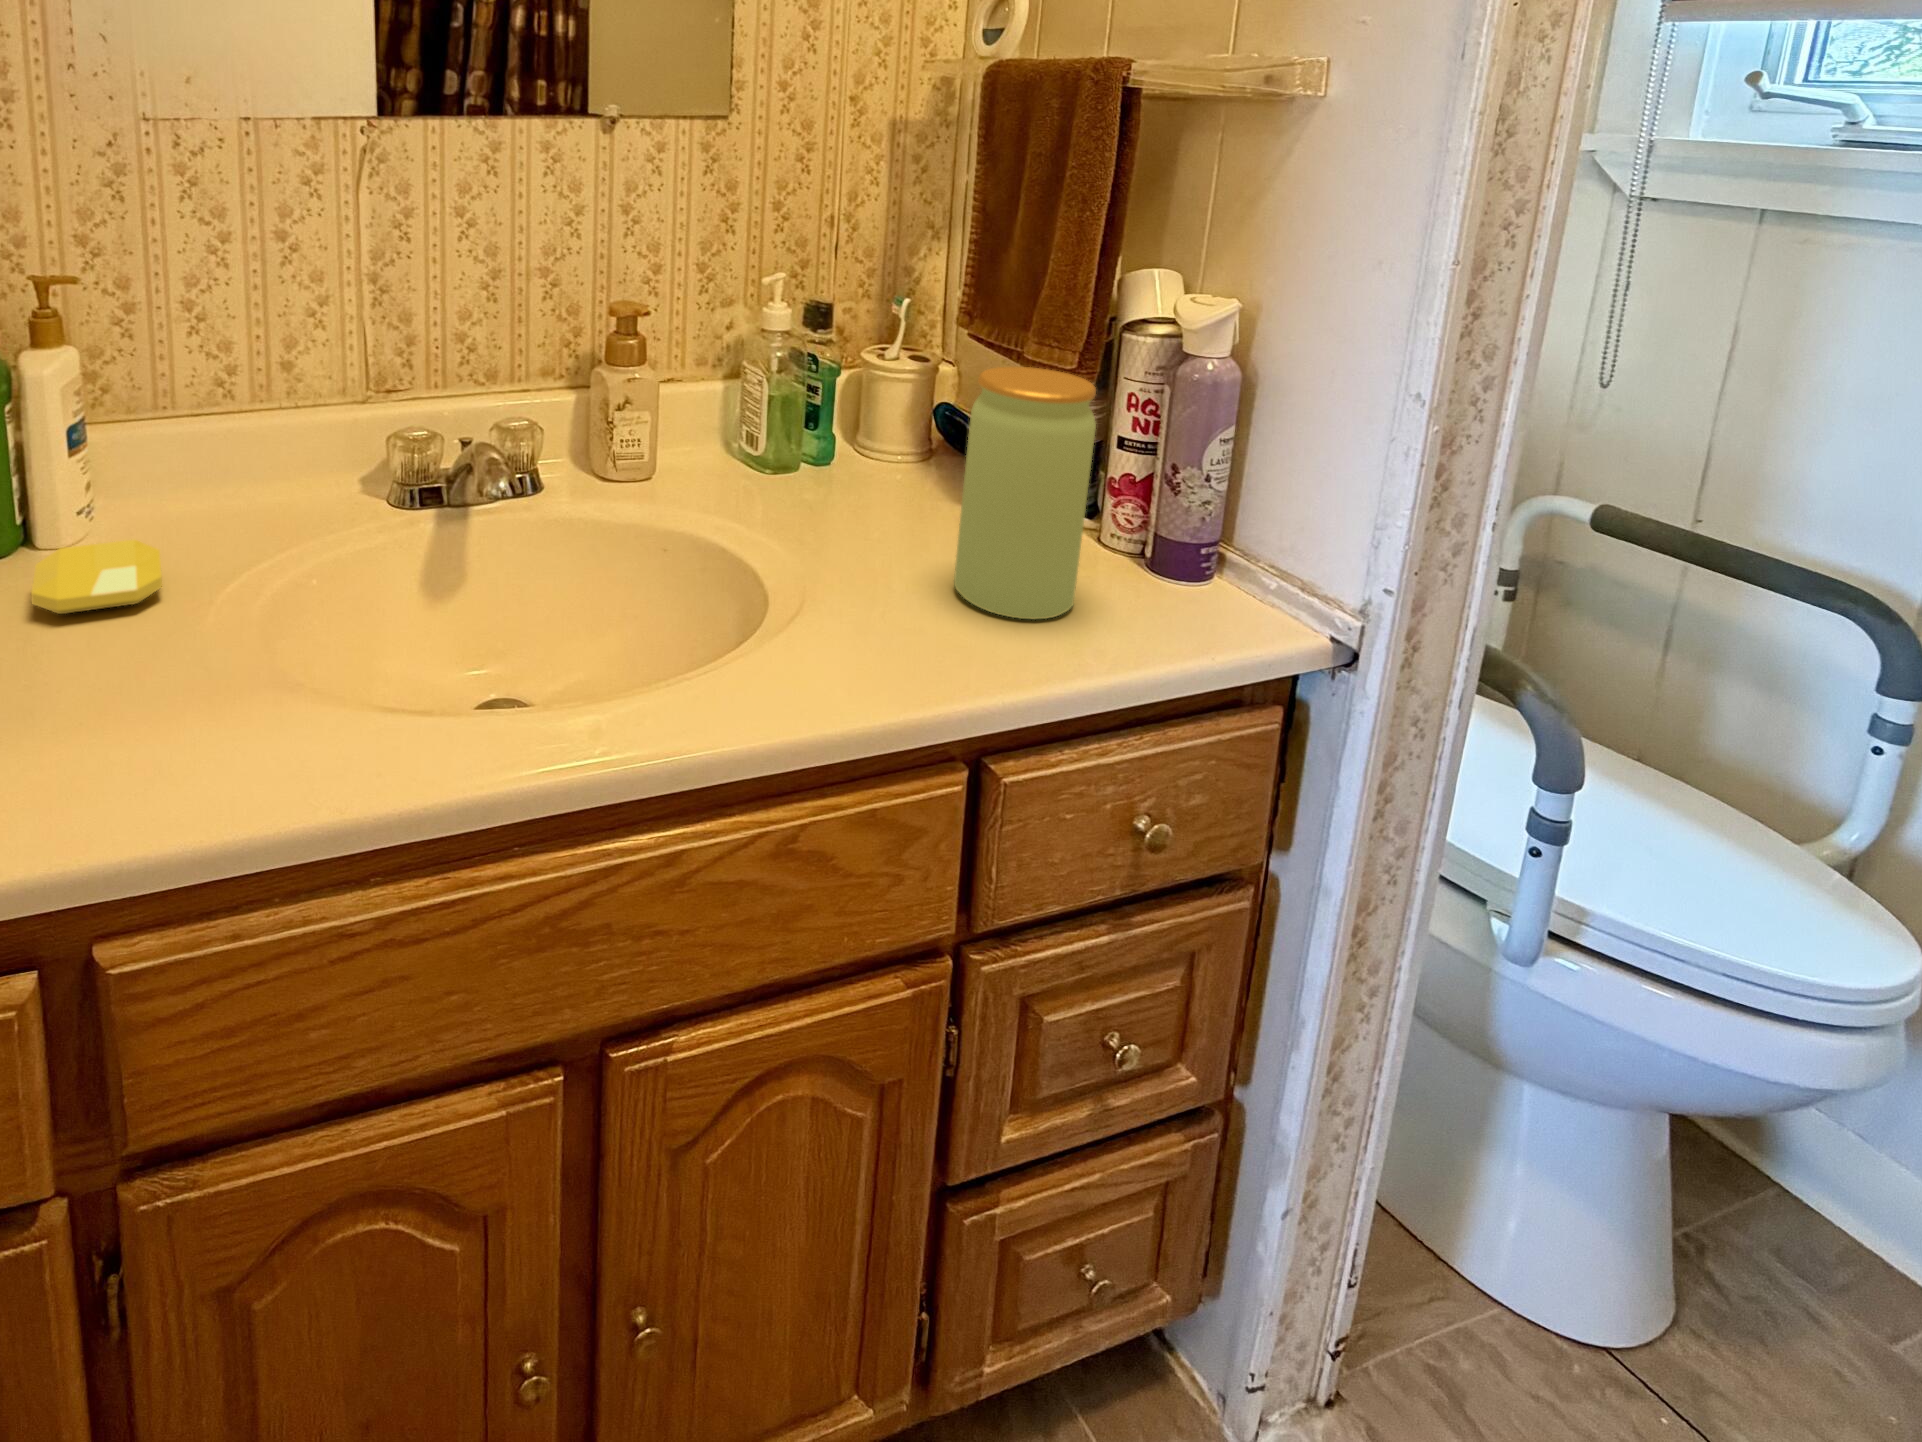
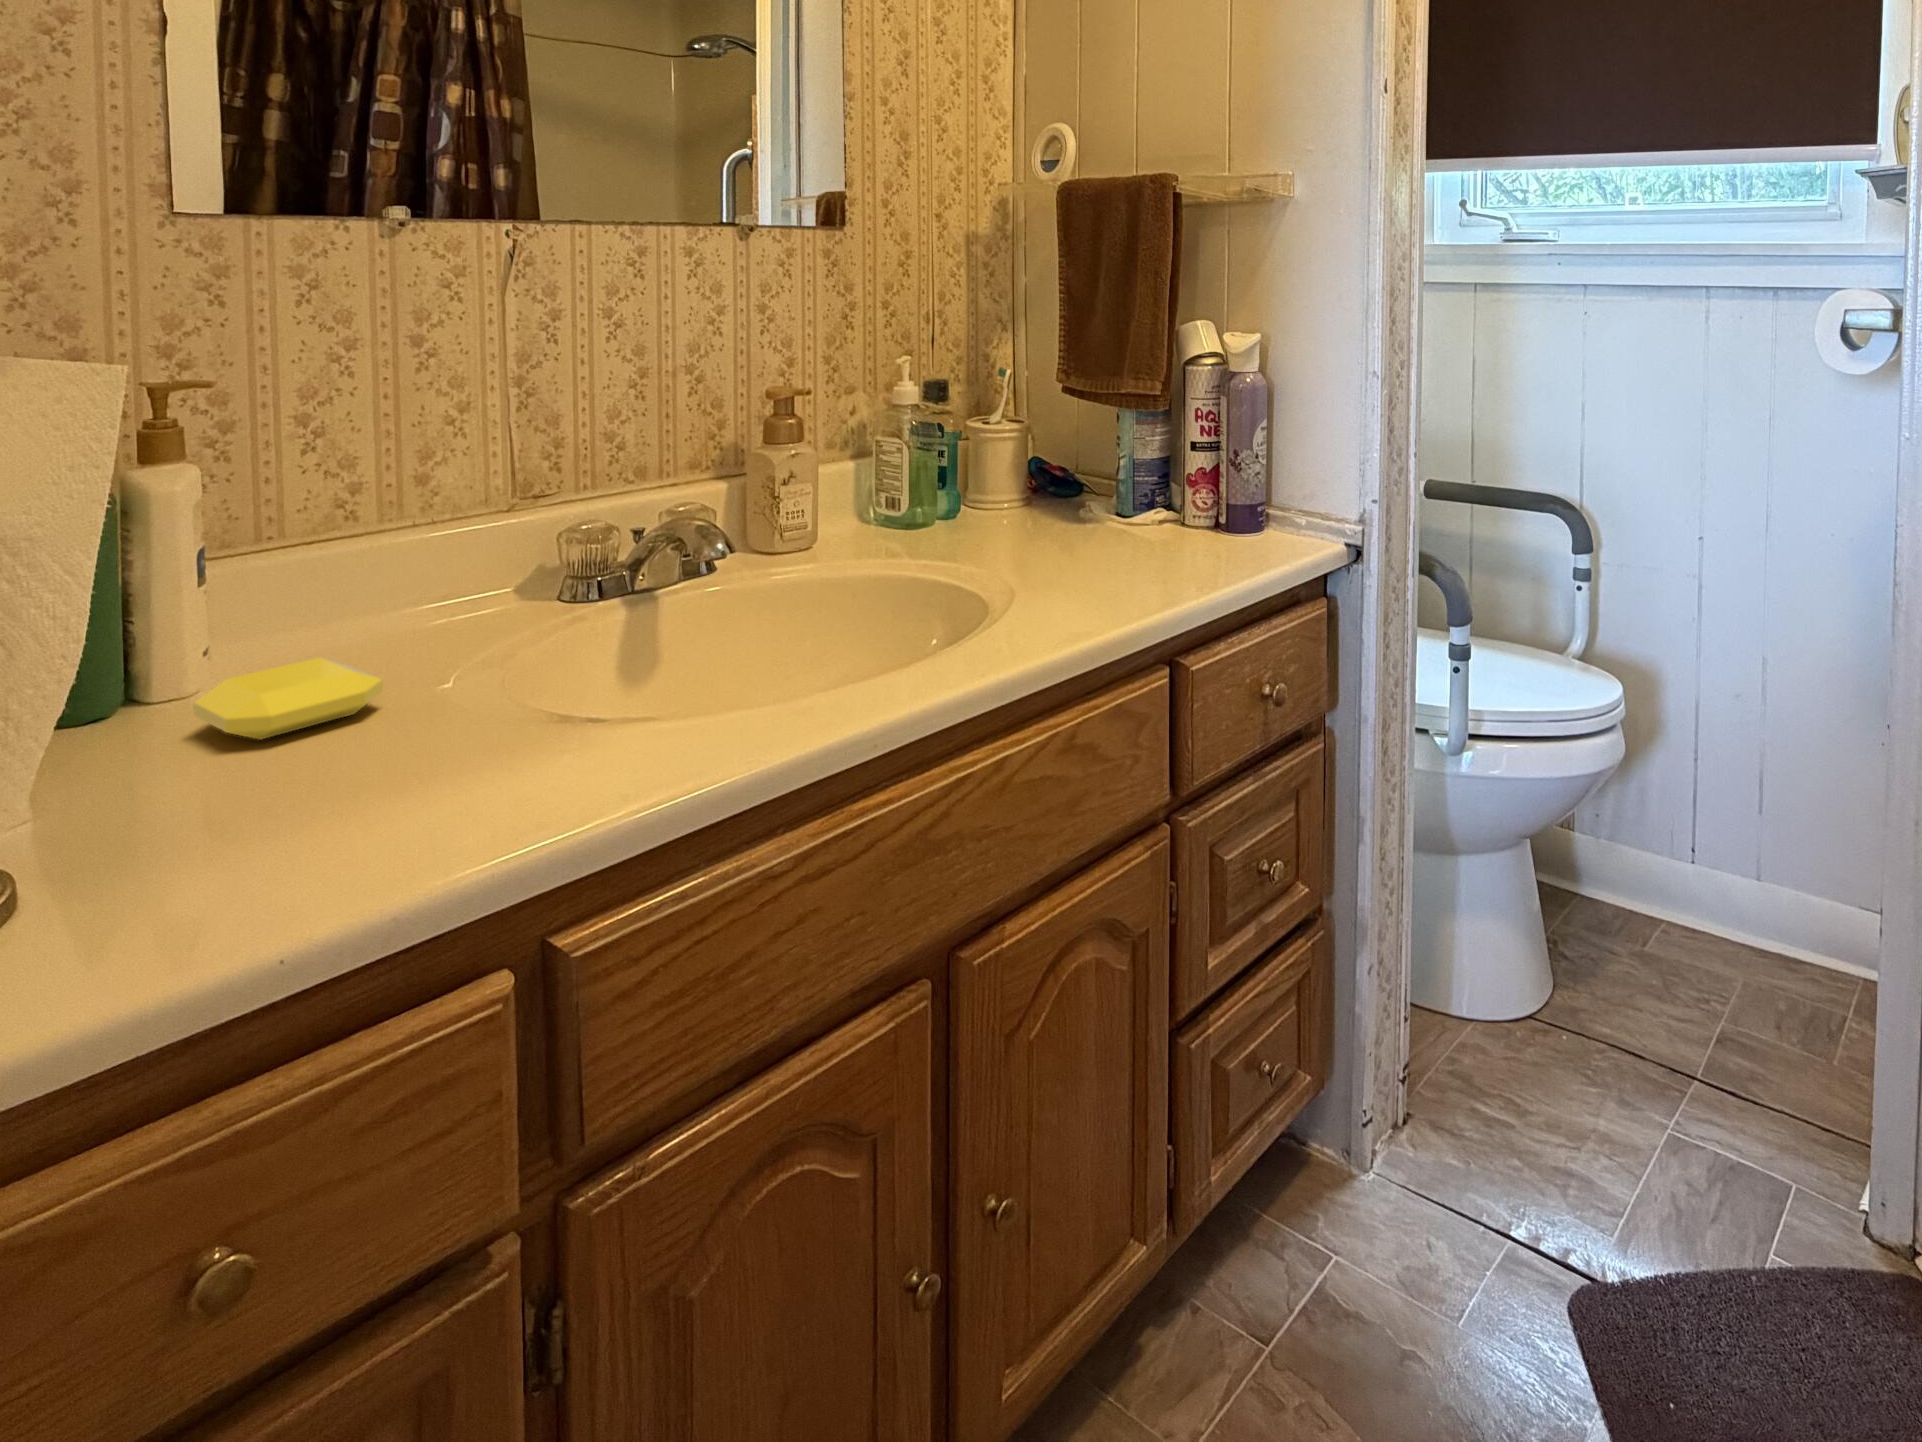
jar: present [954,367,1096,619] -> none [1110,390,1196,567]

